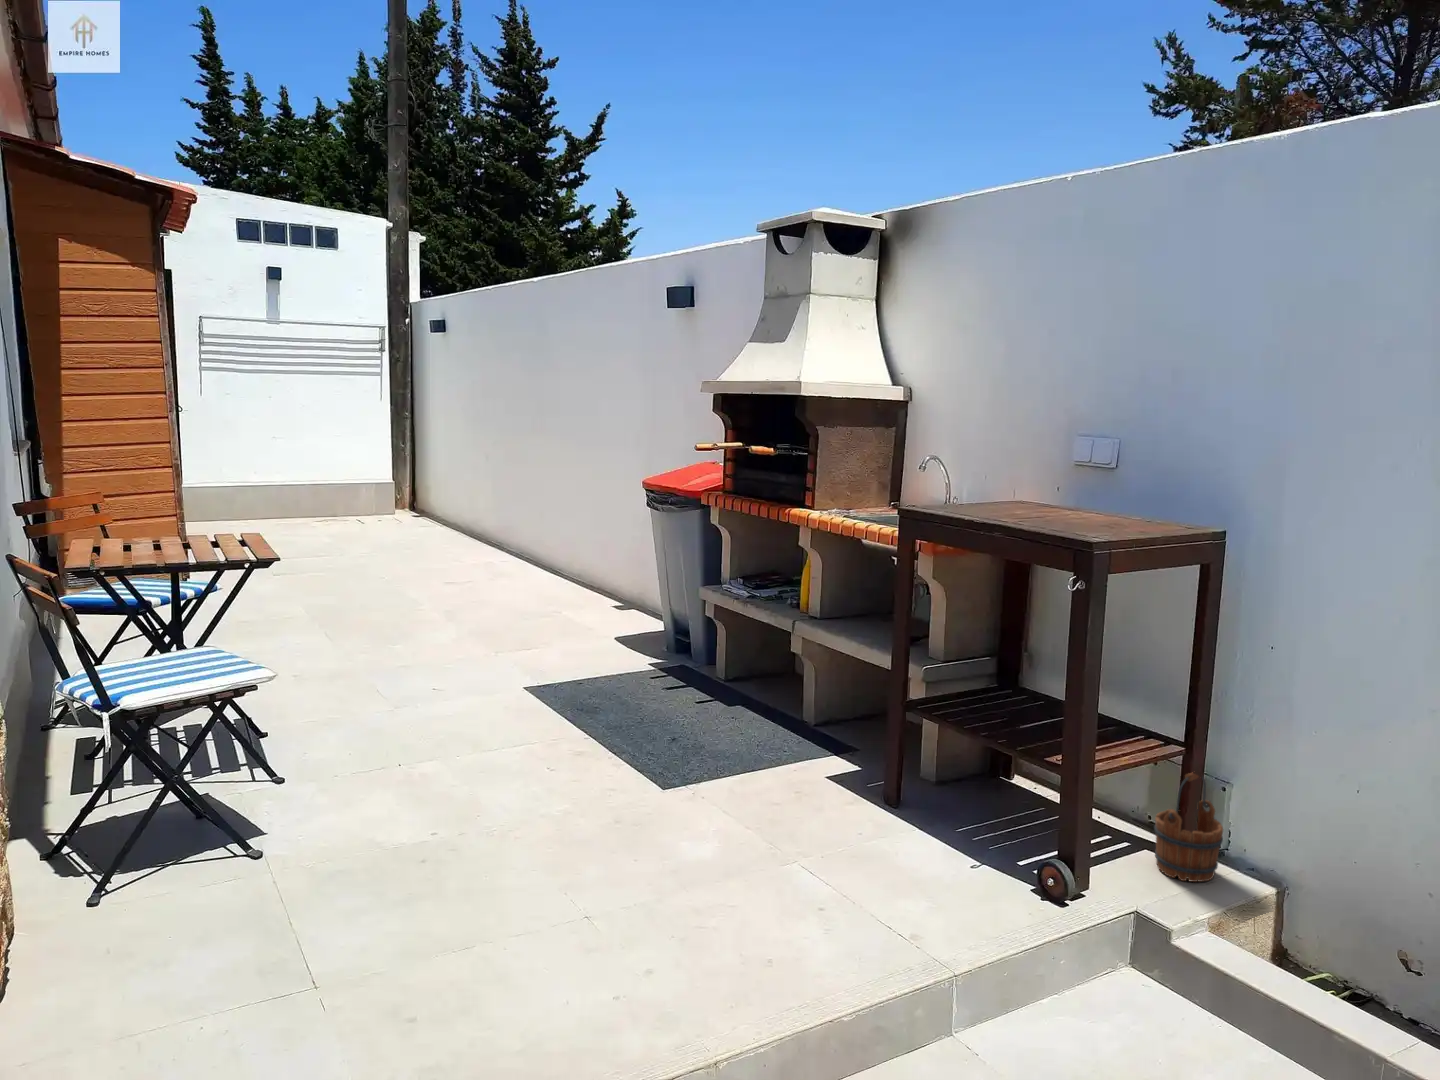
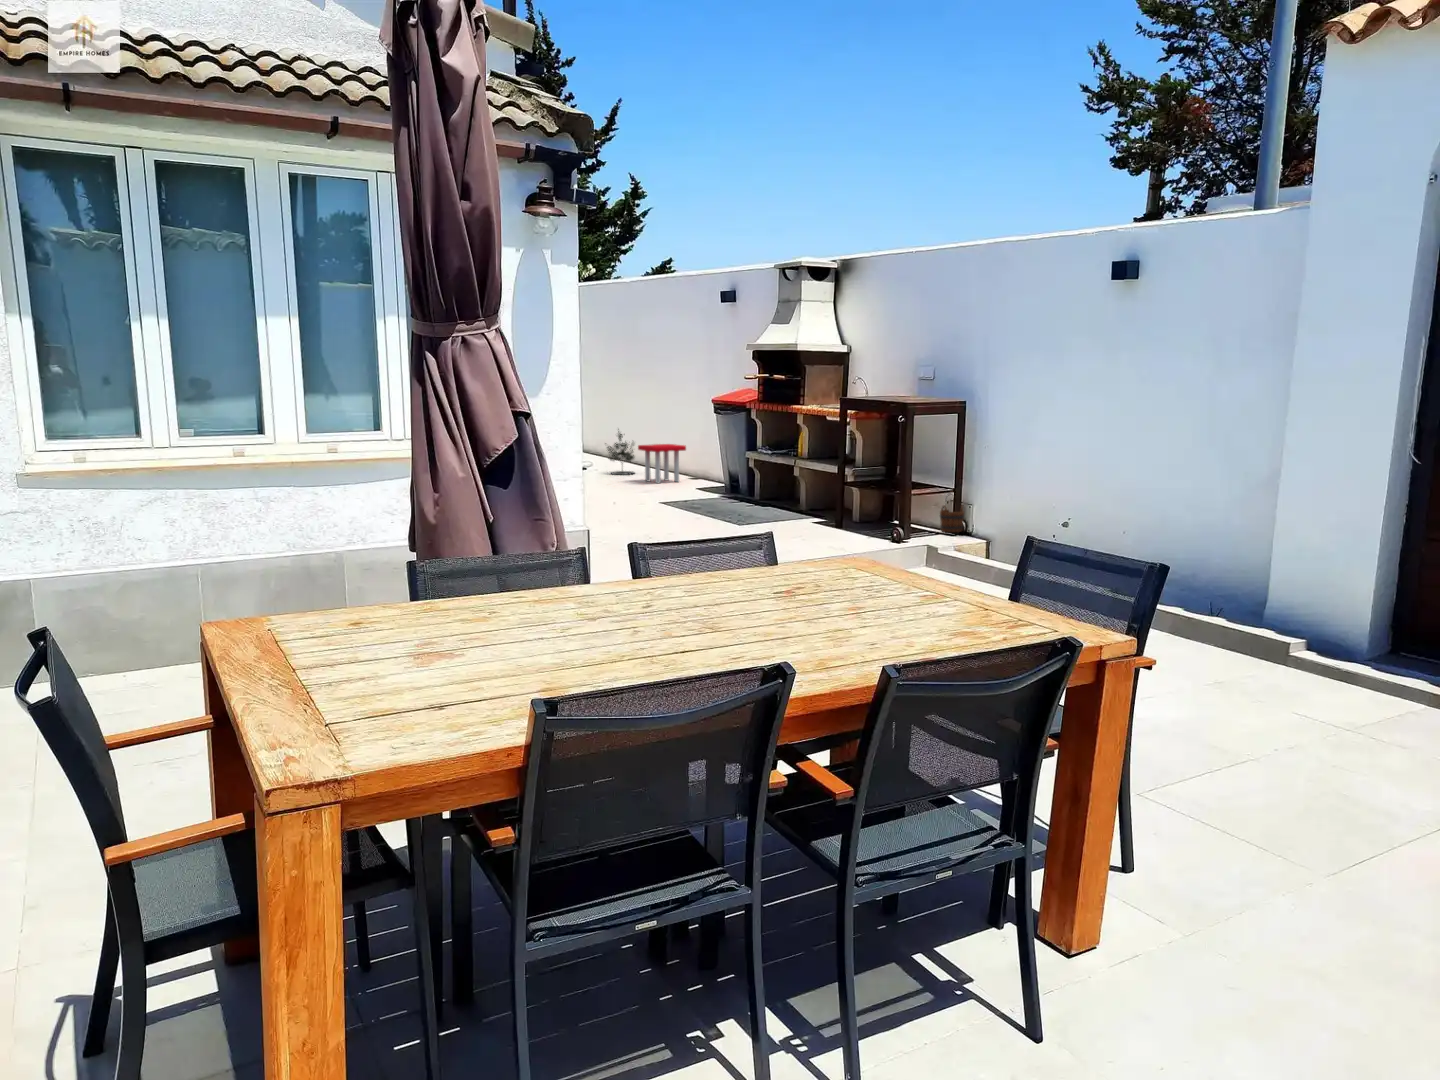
potted tree: none [497,501,547,574] -> present [607,429,635,475]
stool: none [537,534,613,601] -> present [638,444,686,483]

